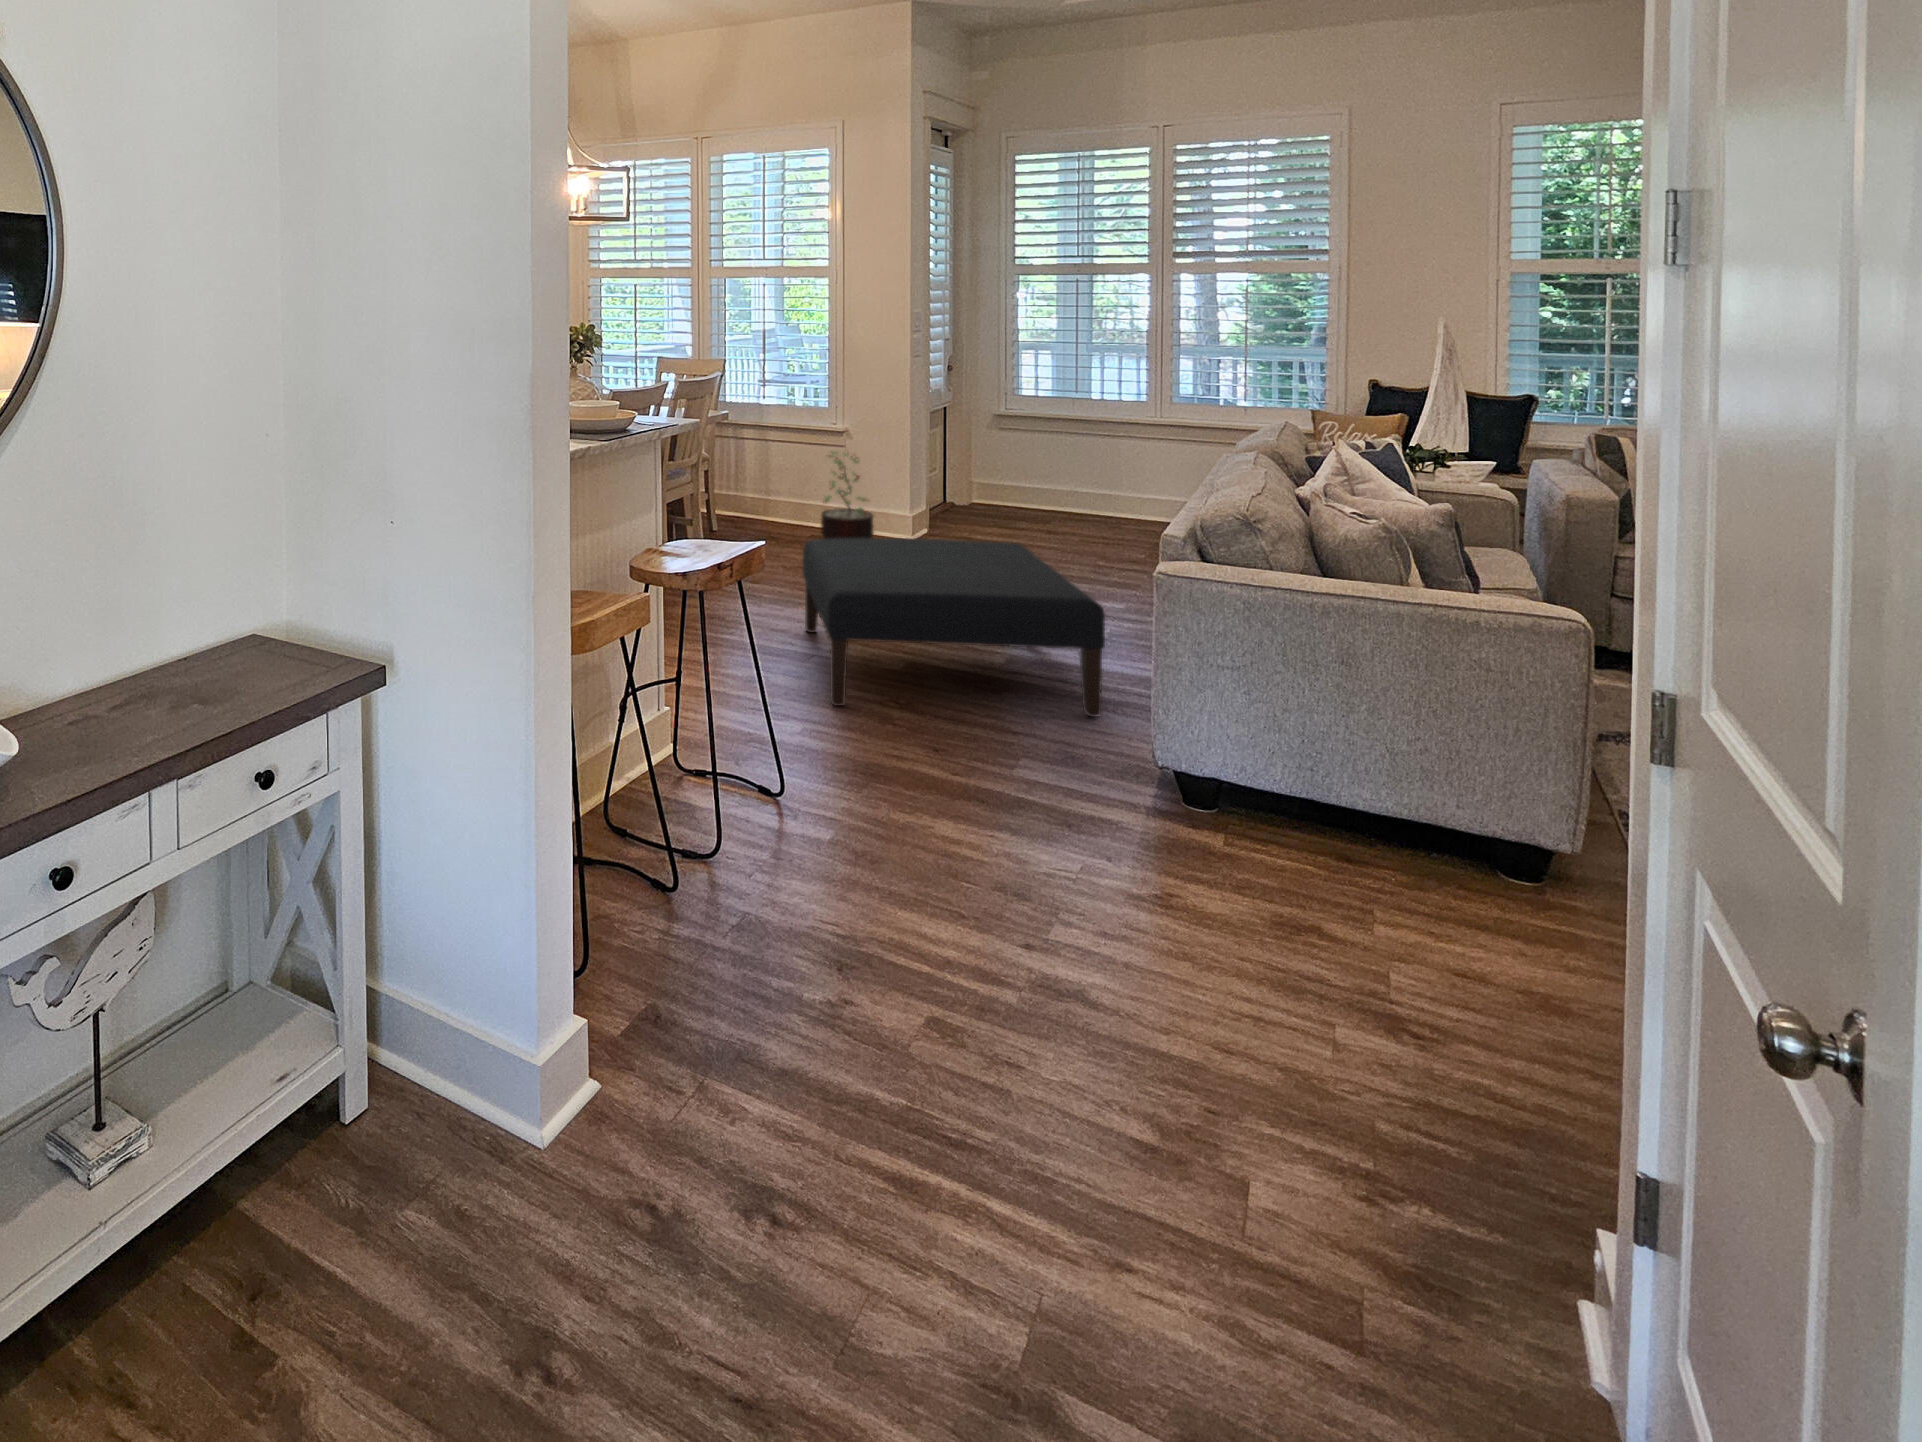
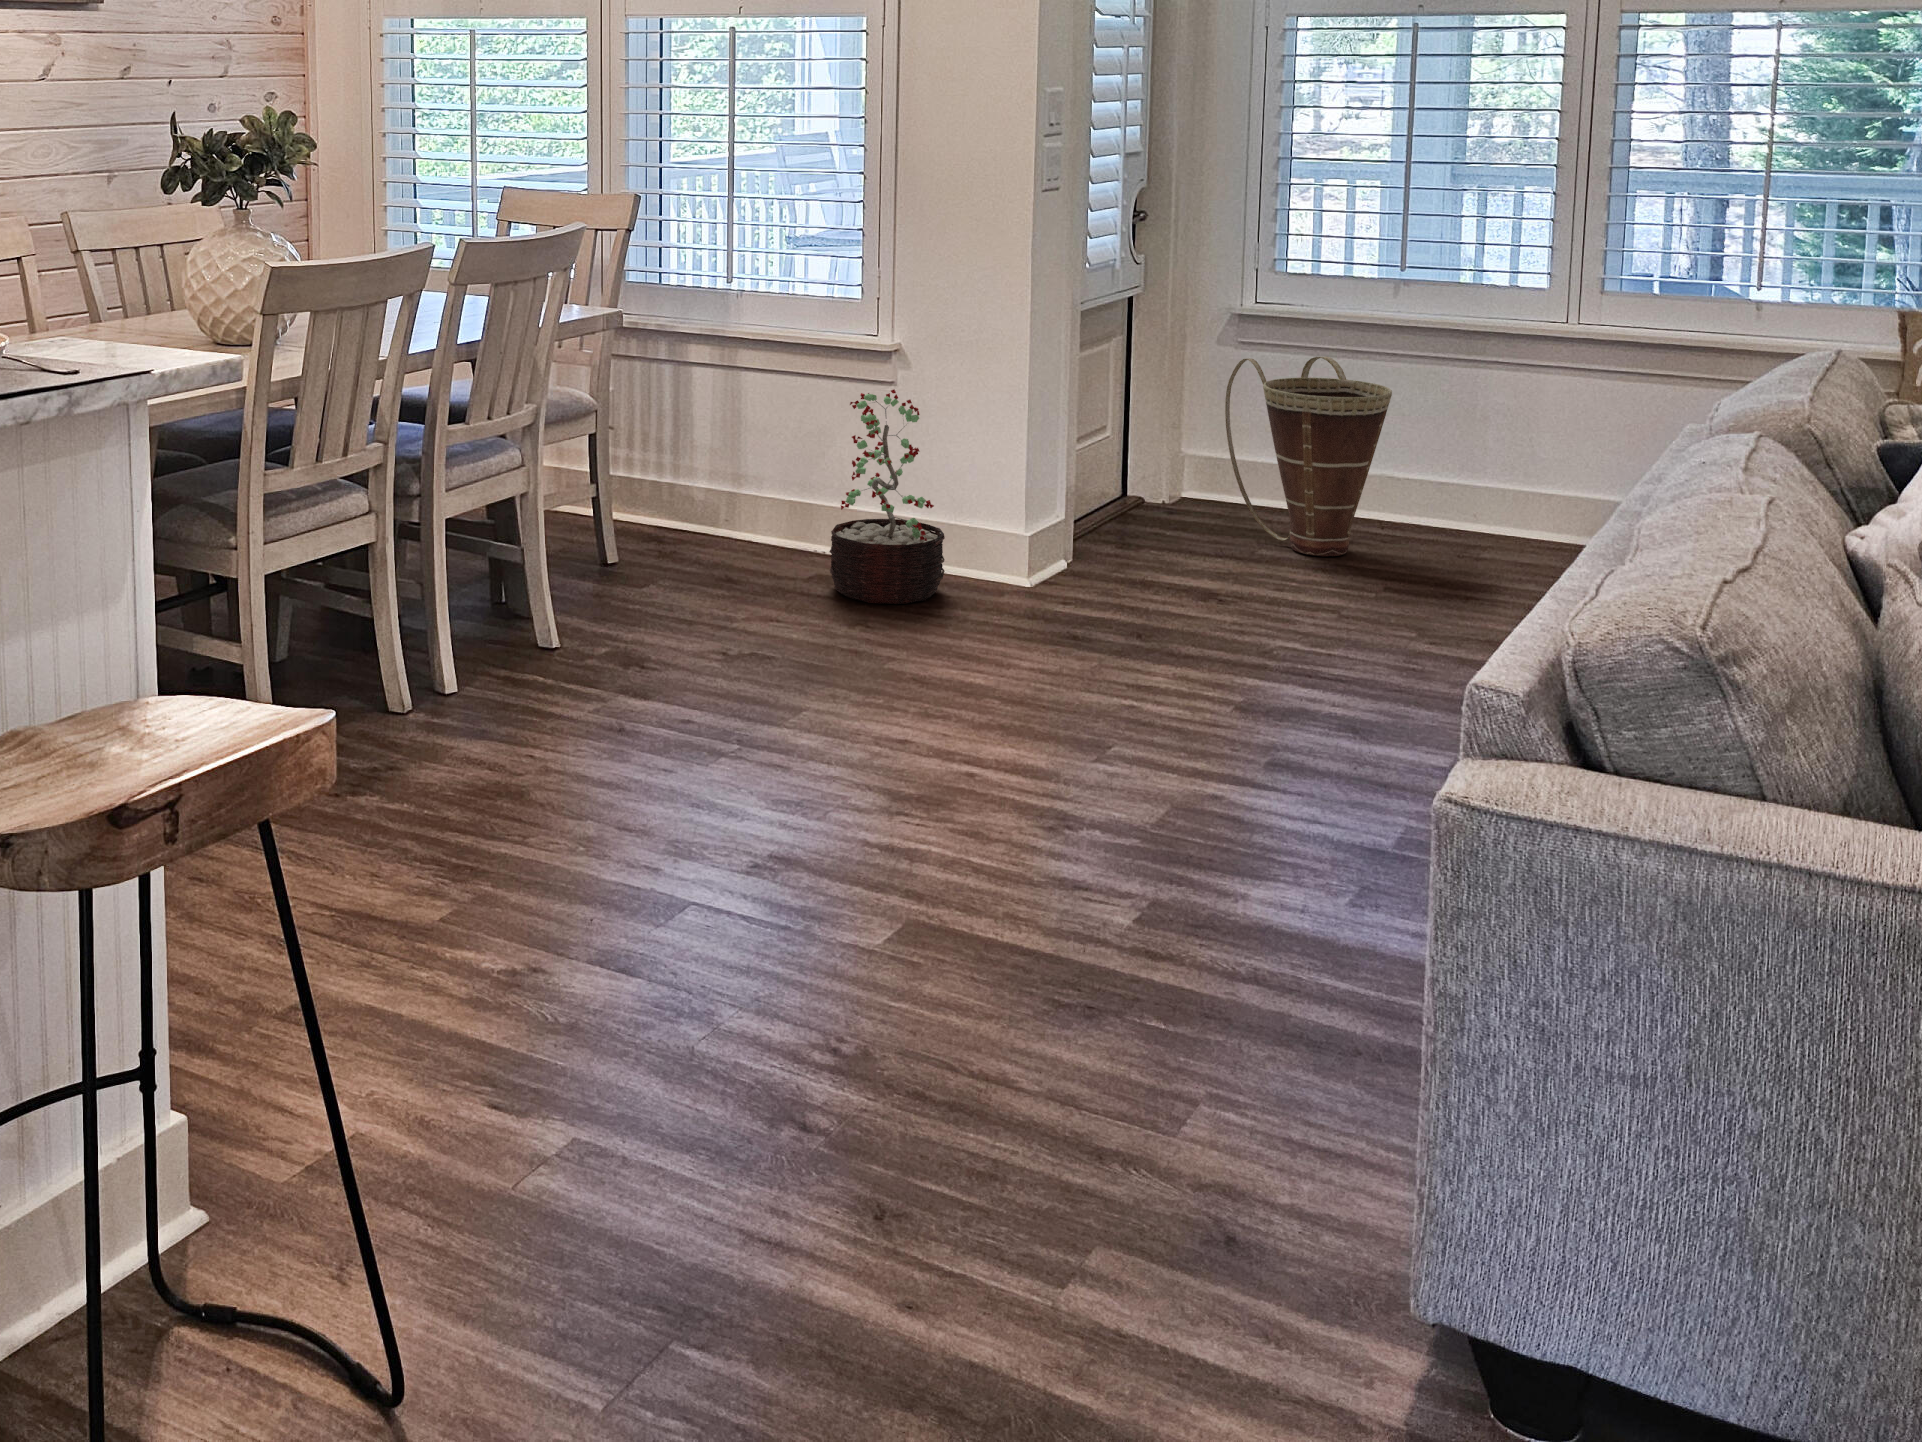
basket: none [993,434,1075,526] -> present [1225,357,1392,556]
ottoman: present [803,538,1105,717] -> none [661,623,1346,1104]

